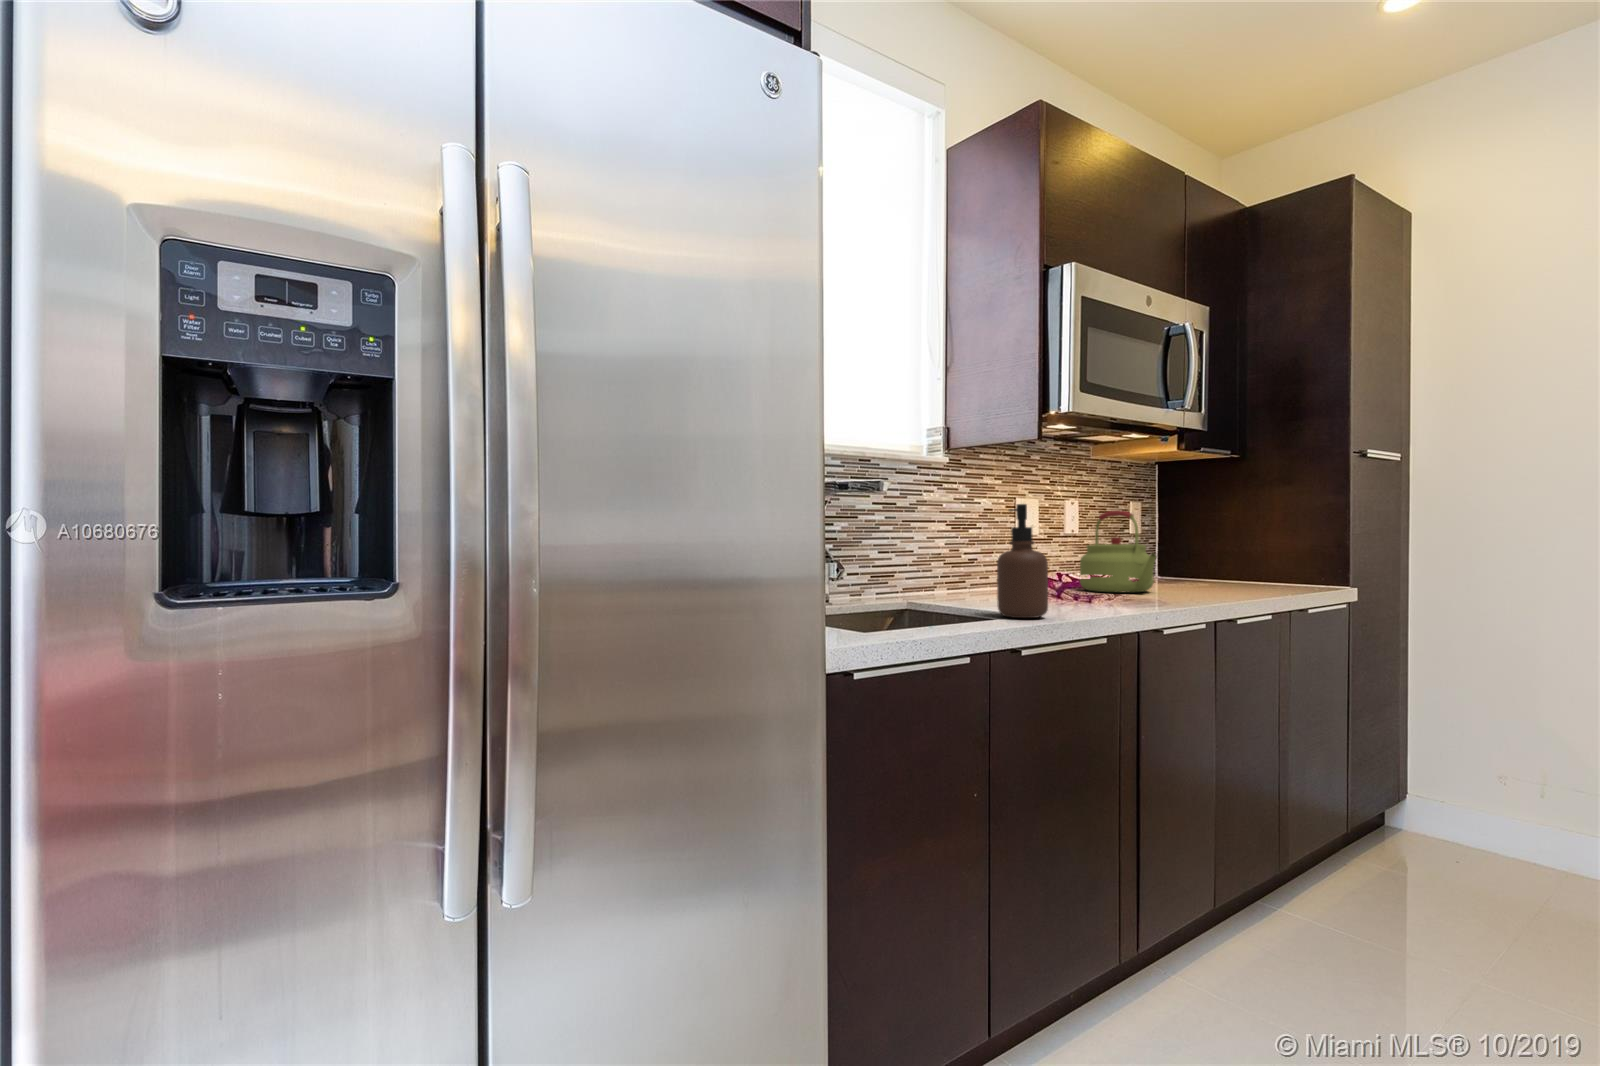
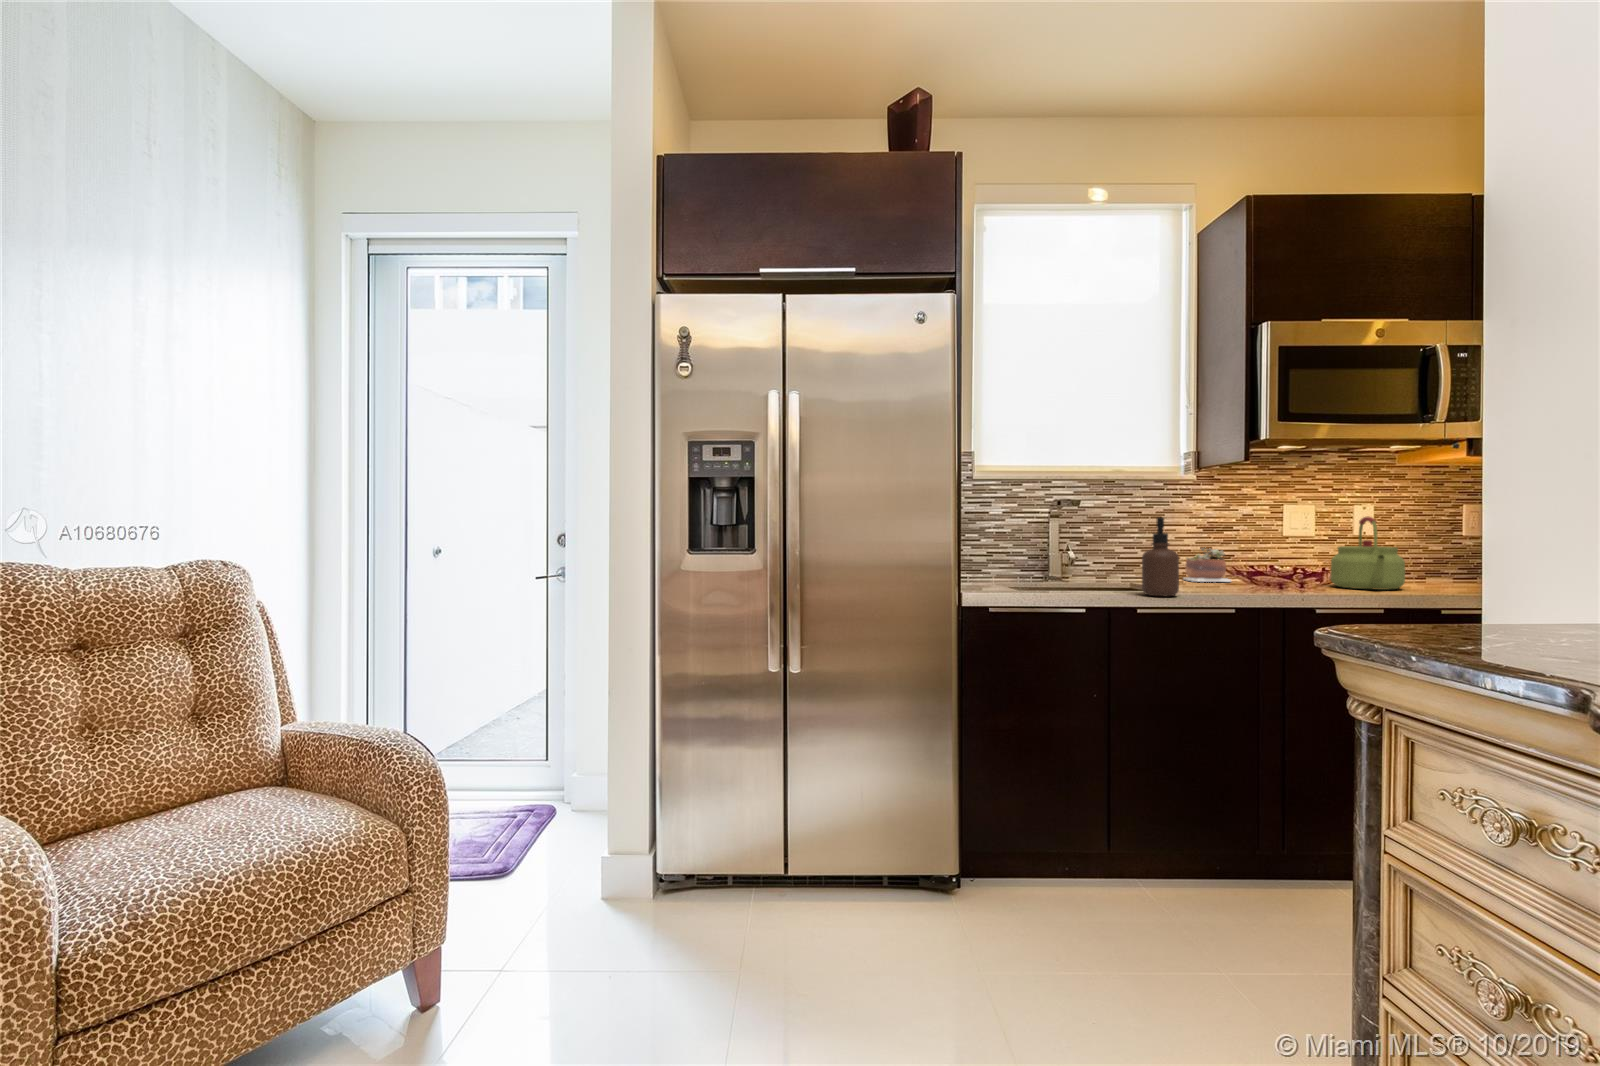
succulent plant: none [926,548,992,593] -> present [1183,548,1231,582]

